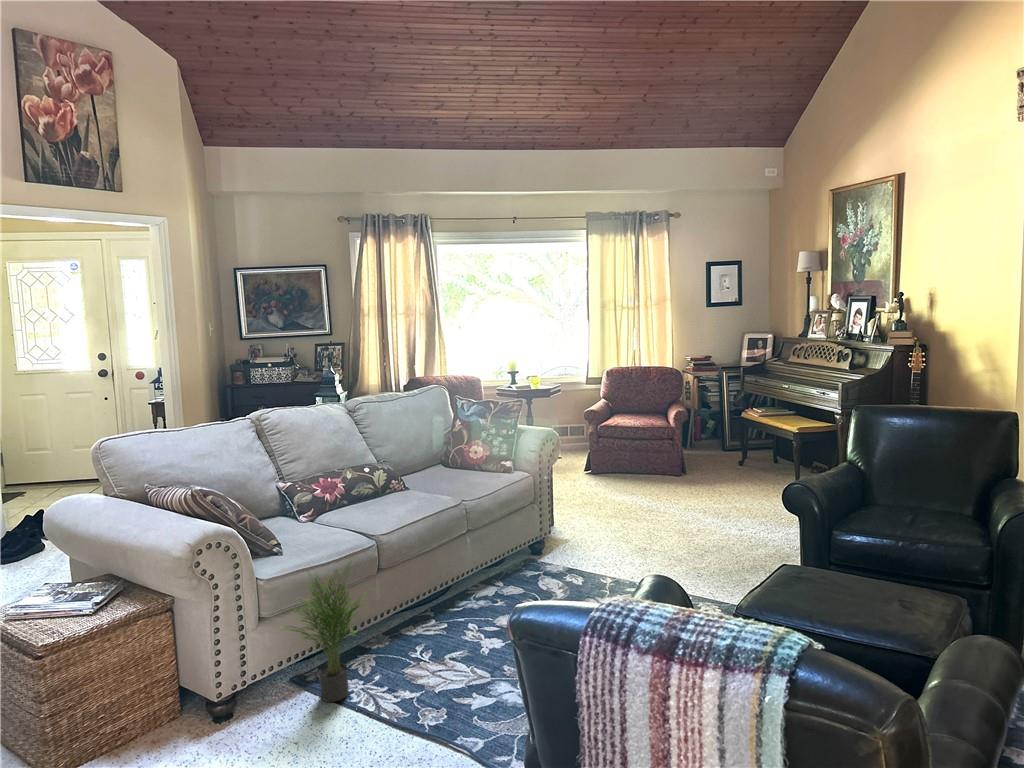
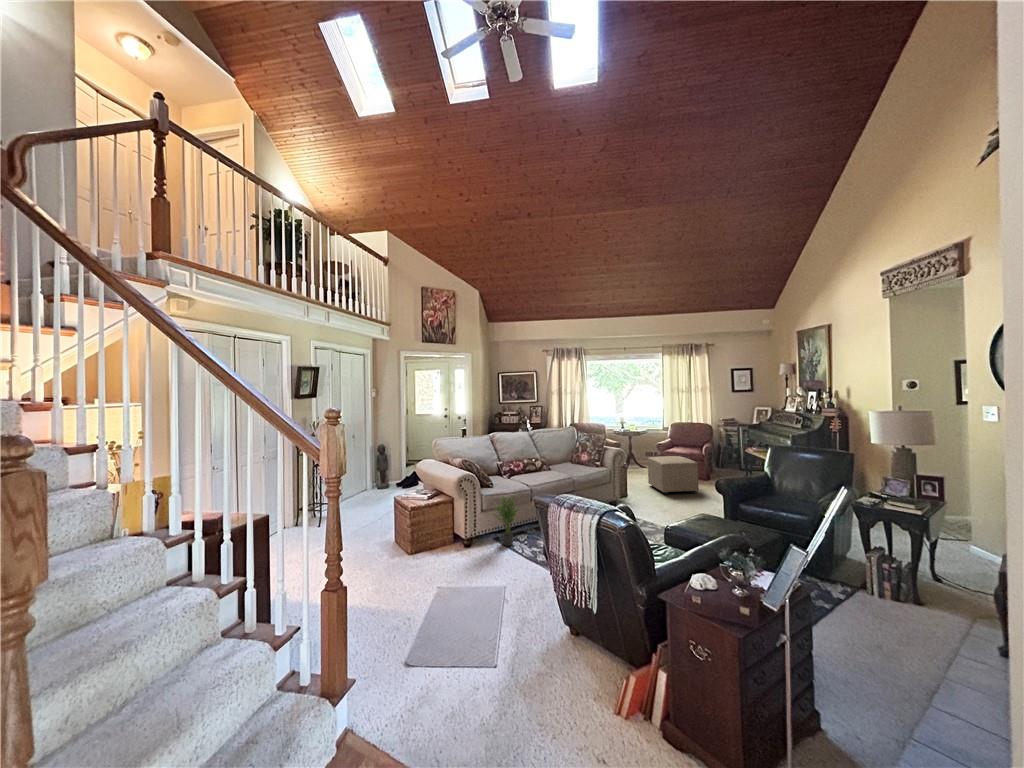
ottoman: none [585,432,683,509] -> present [648,456,699,494]

